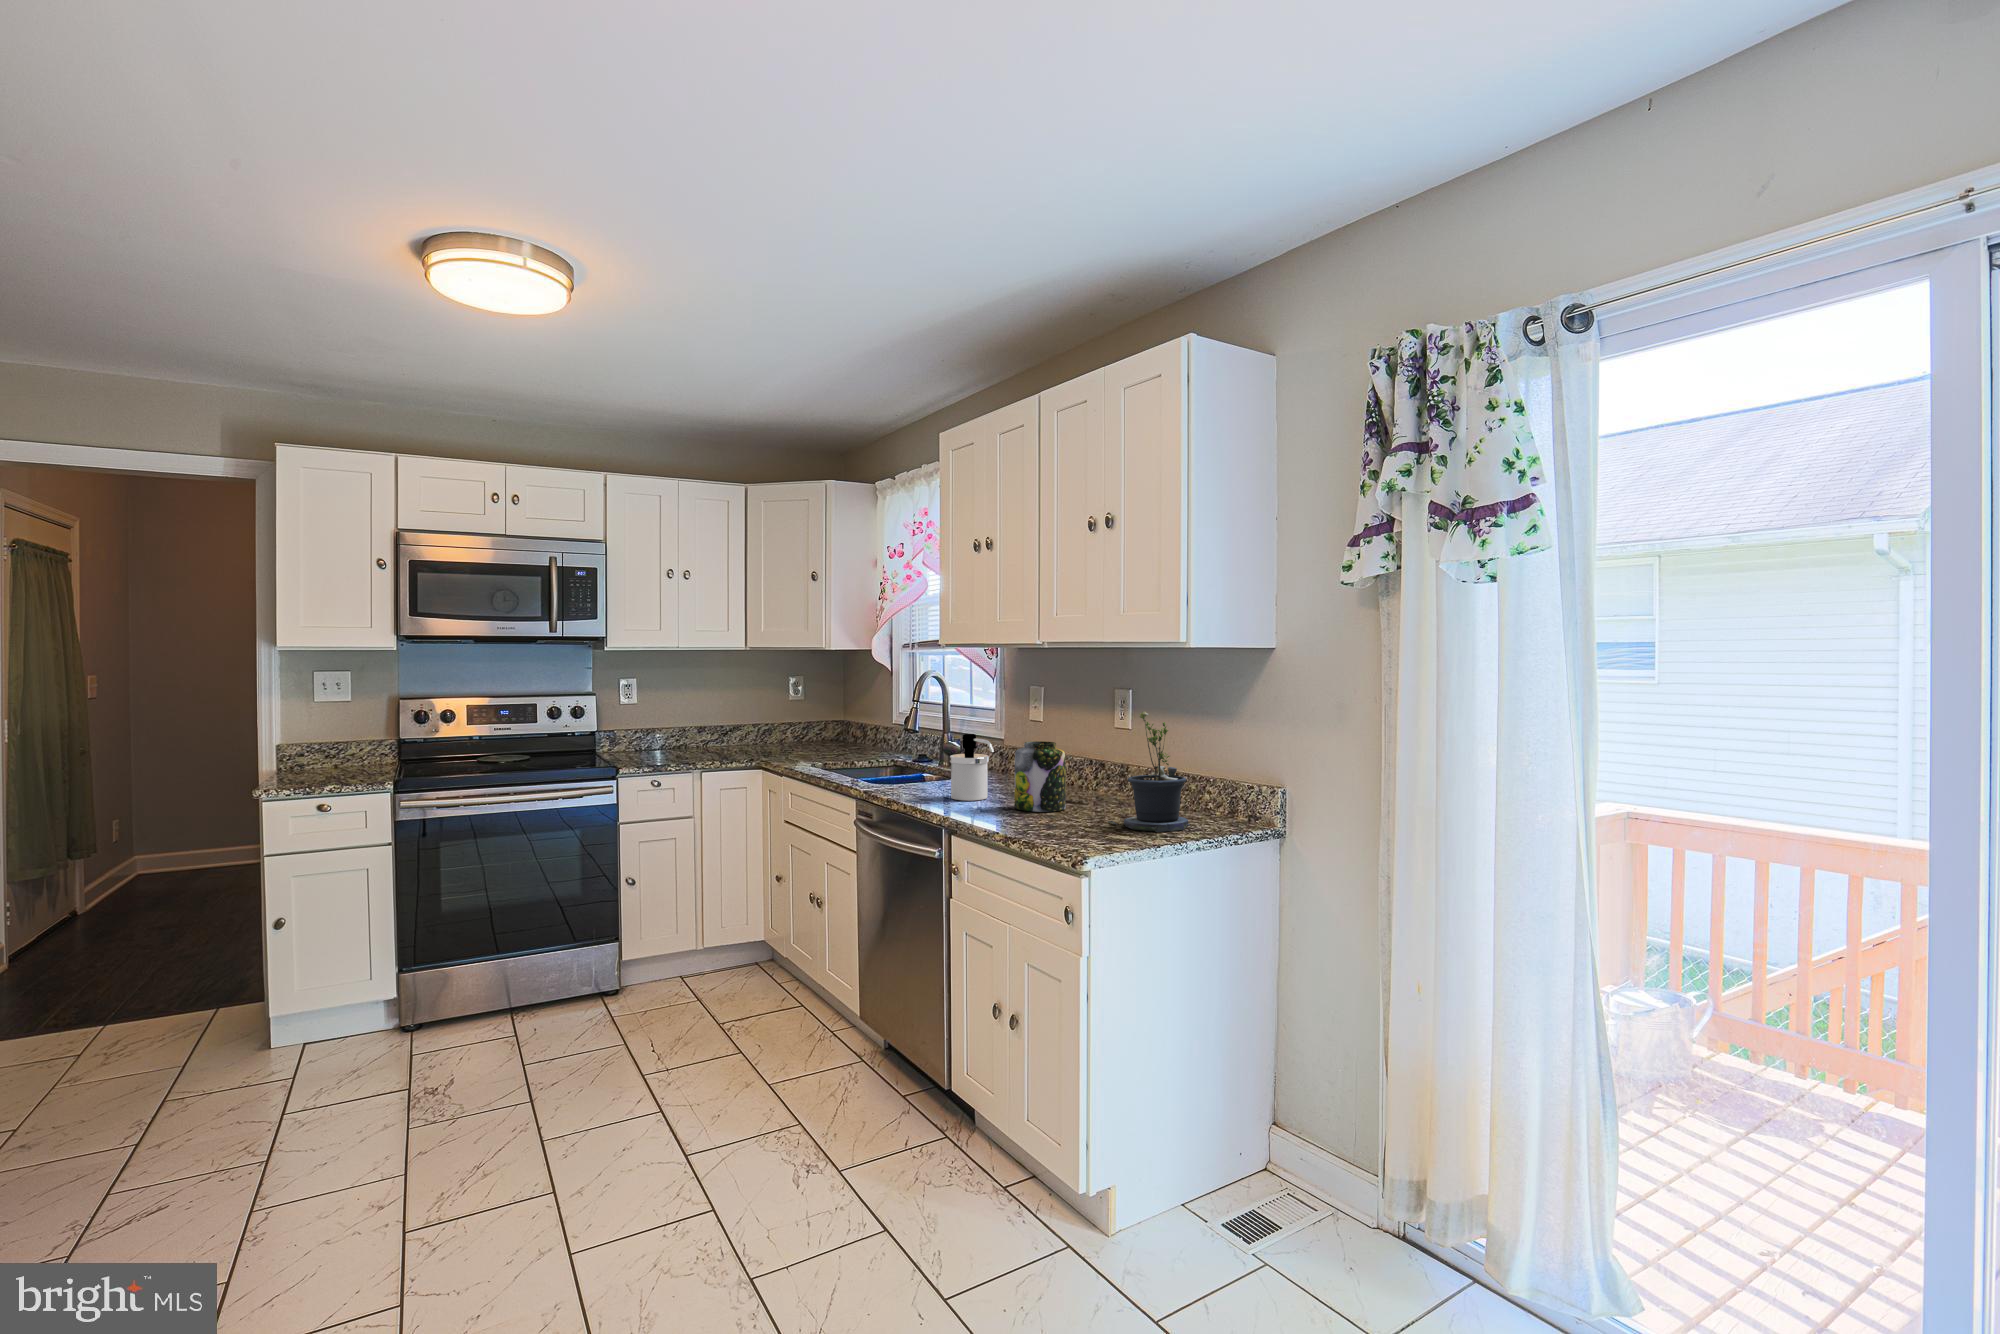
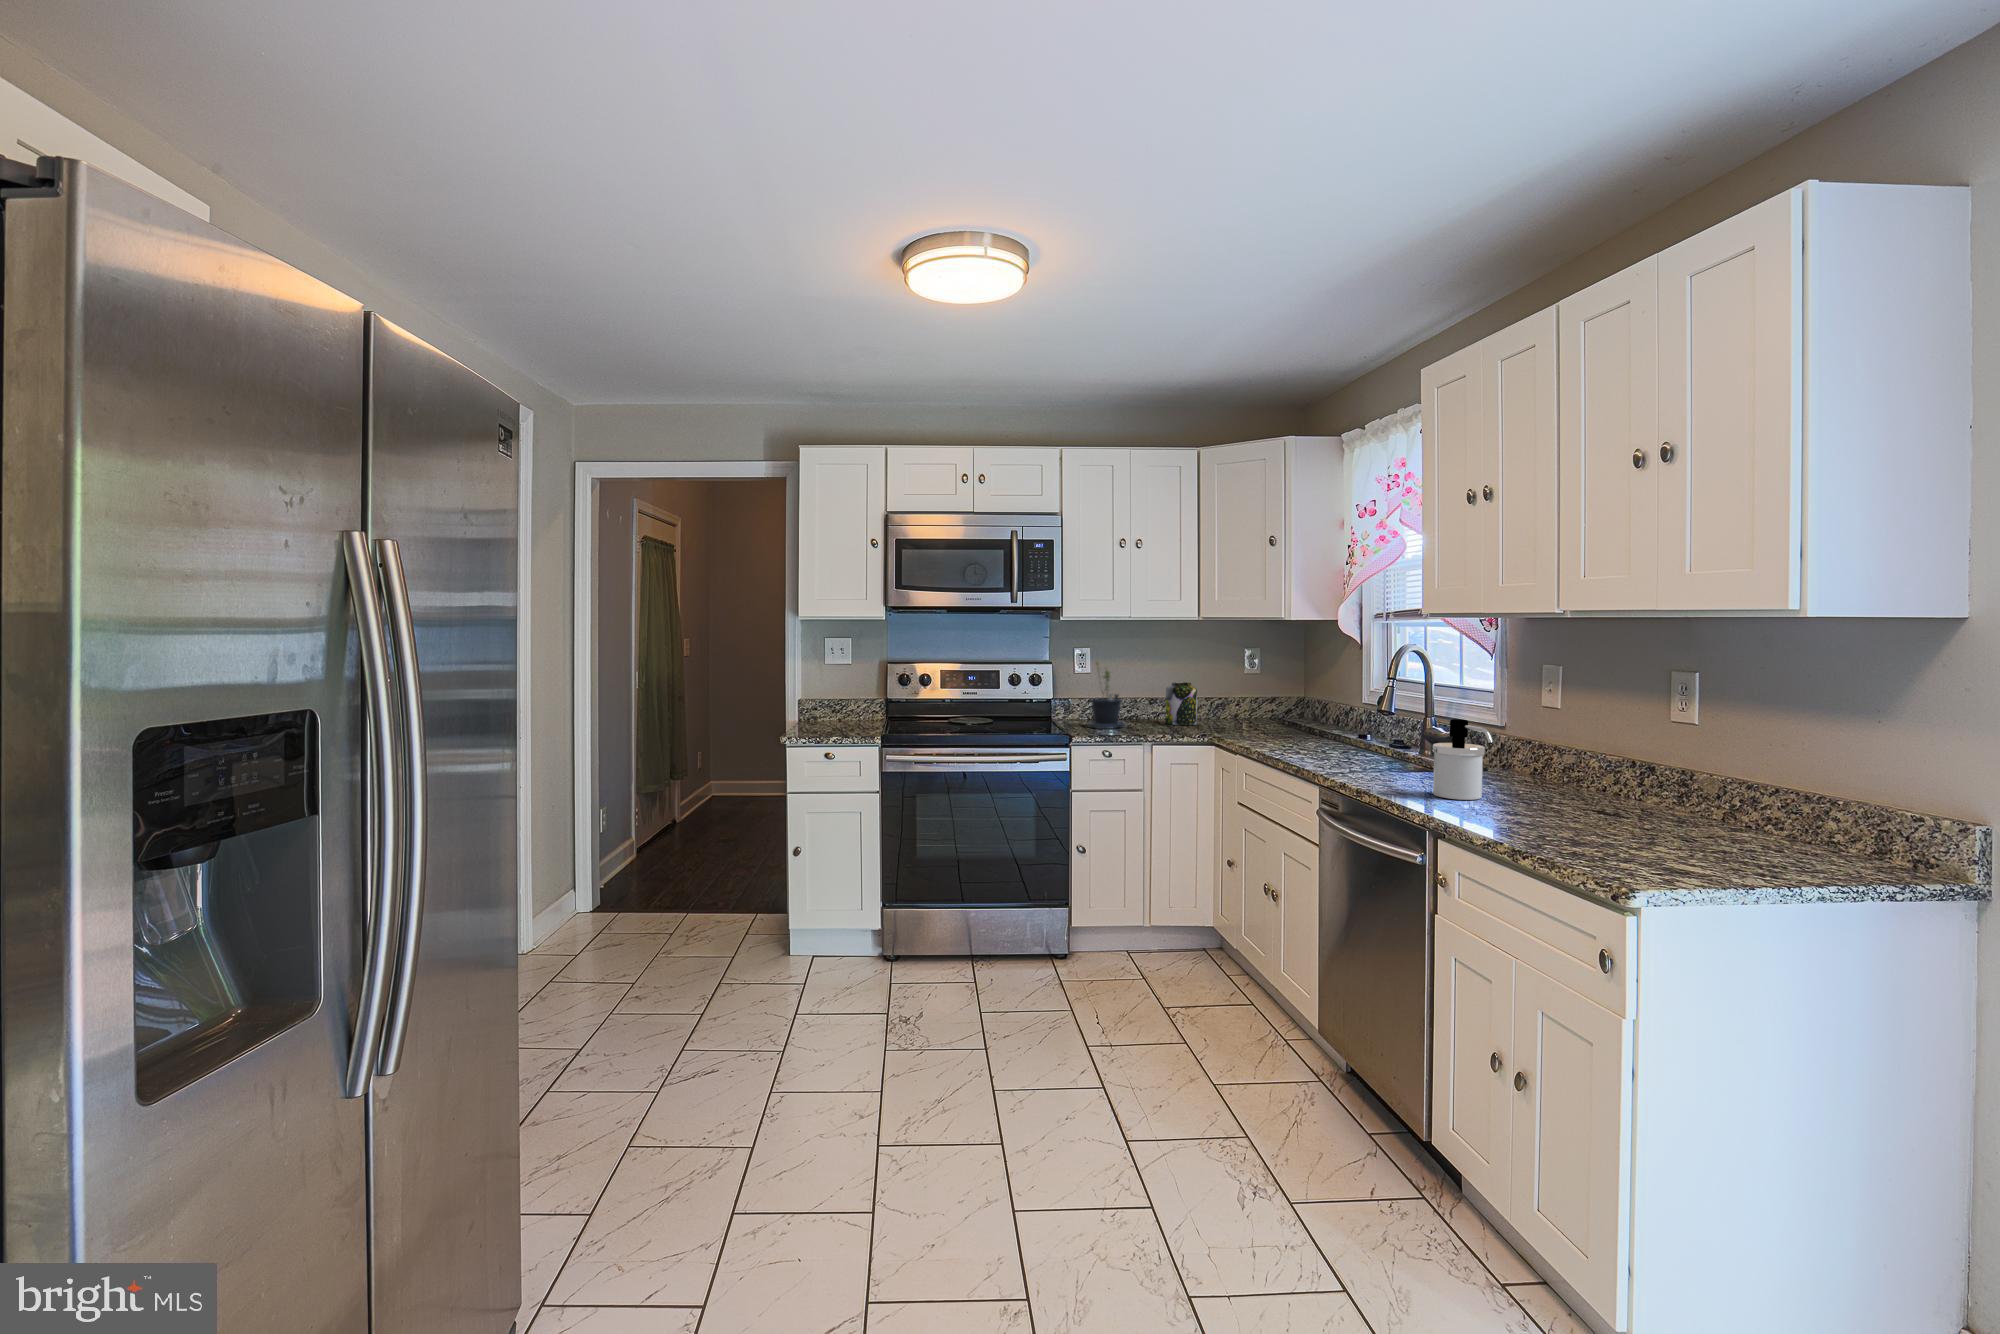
potted plant: present [1108,712,1190,832] -> present [1086,661,1124,729]
jar: present [1014,741,1066,812] -> present [1165,682,1197,725]

